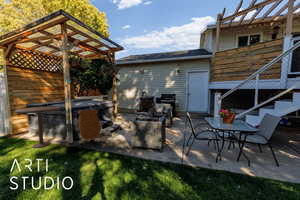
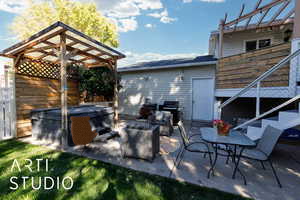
pedestal table: present [14,107,60,148] -> none [14,112,59,152]

